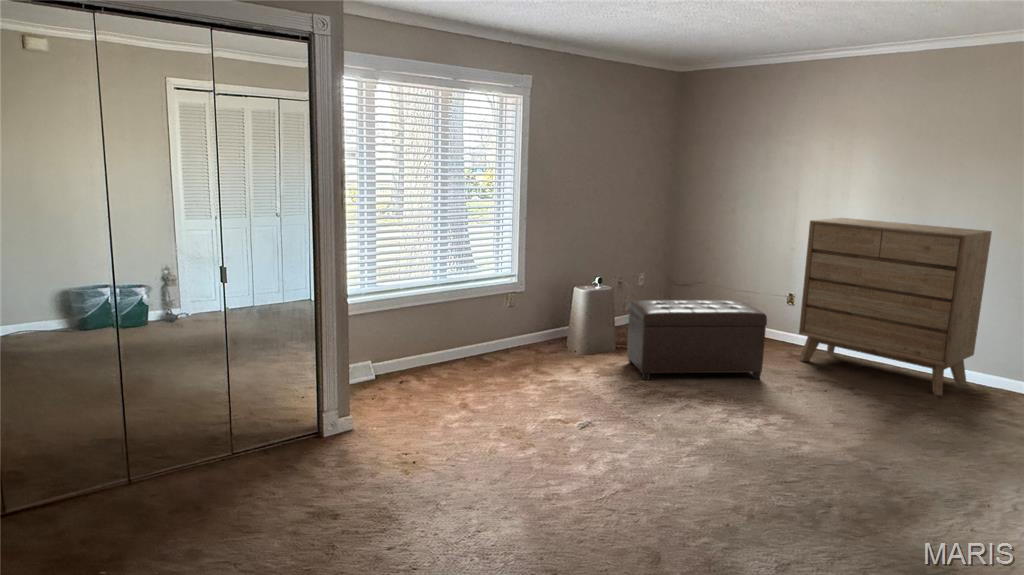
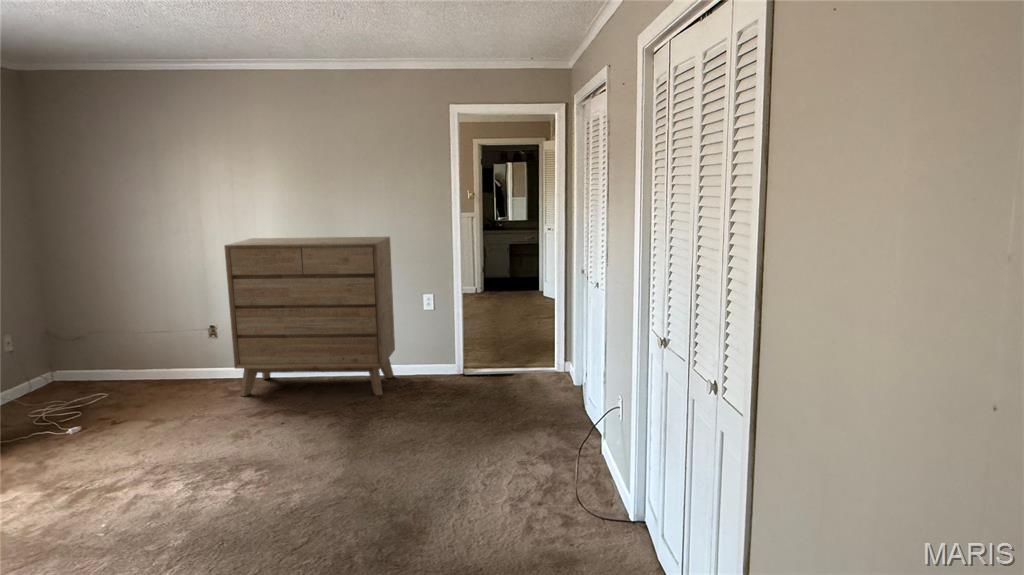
ottoman: present [627,300,767,380] -> none [10,348,210,482]

